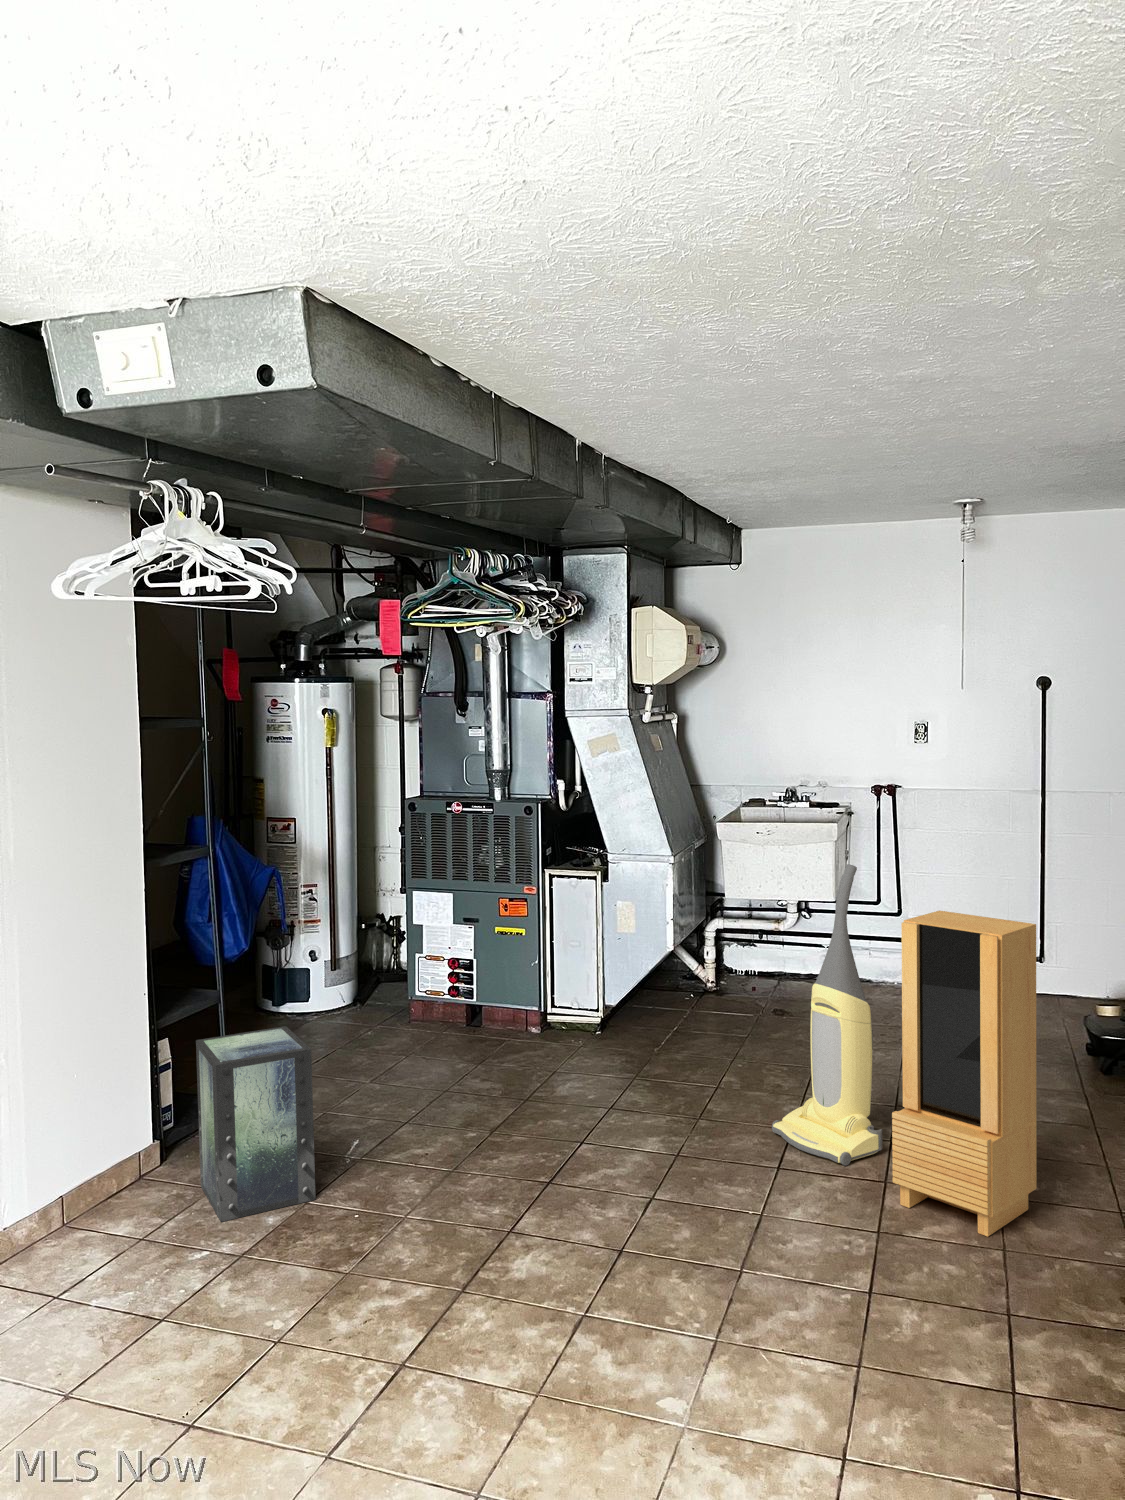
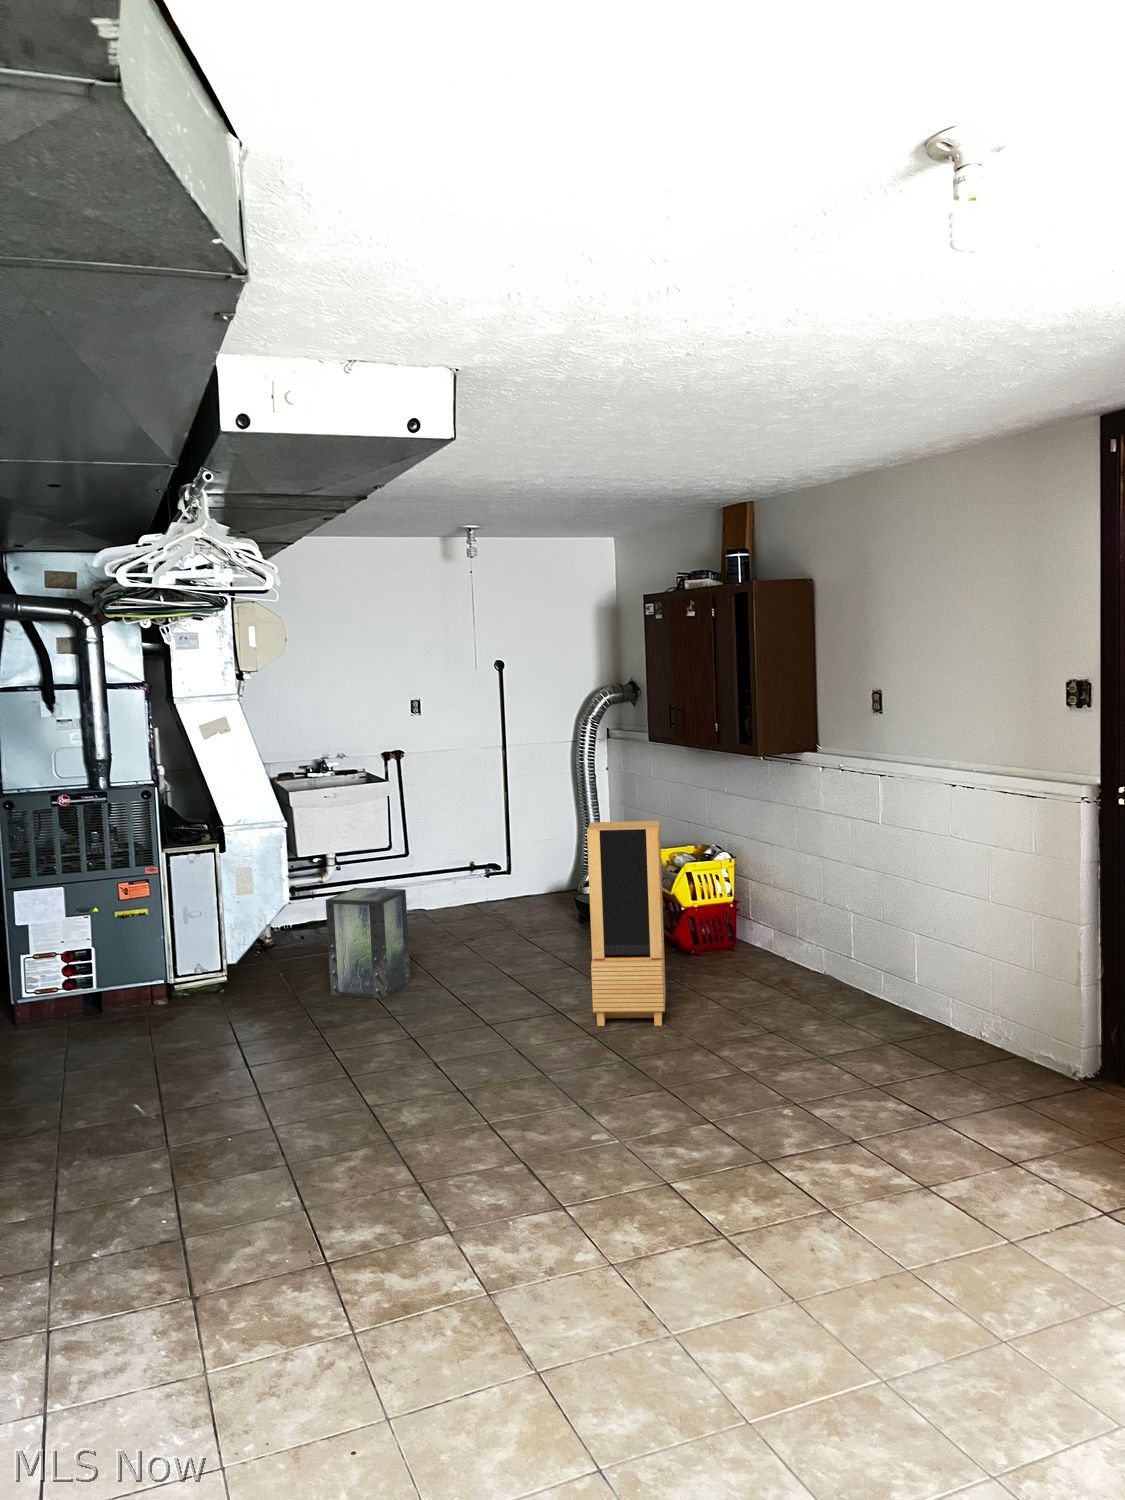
vacuum cleaner: present [772,864,882,1166] -> none [465,801,548,1017]
storage box: present [196,1026,316,1222] -> present [326,888,410,999]

